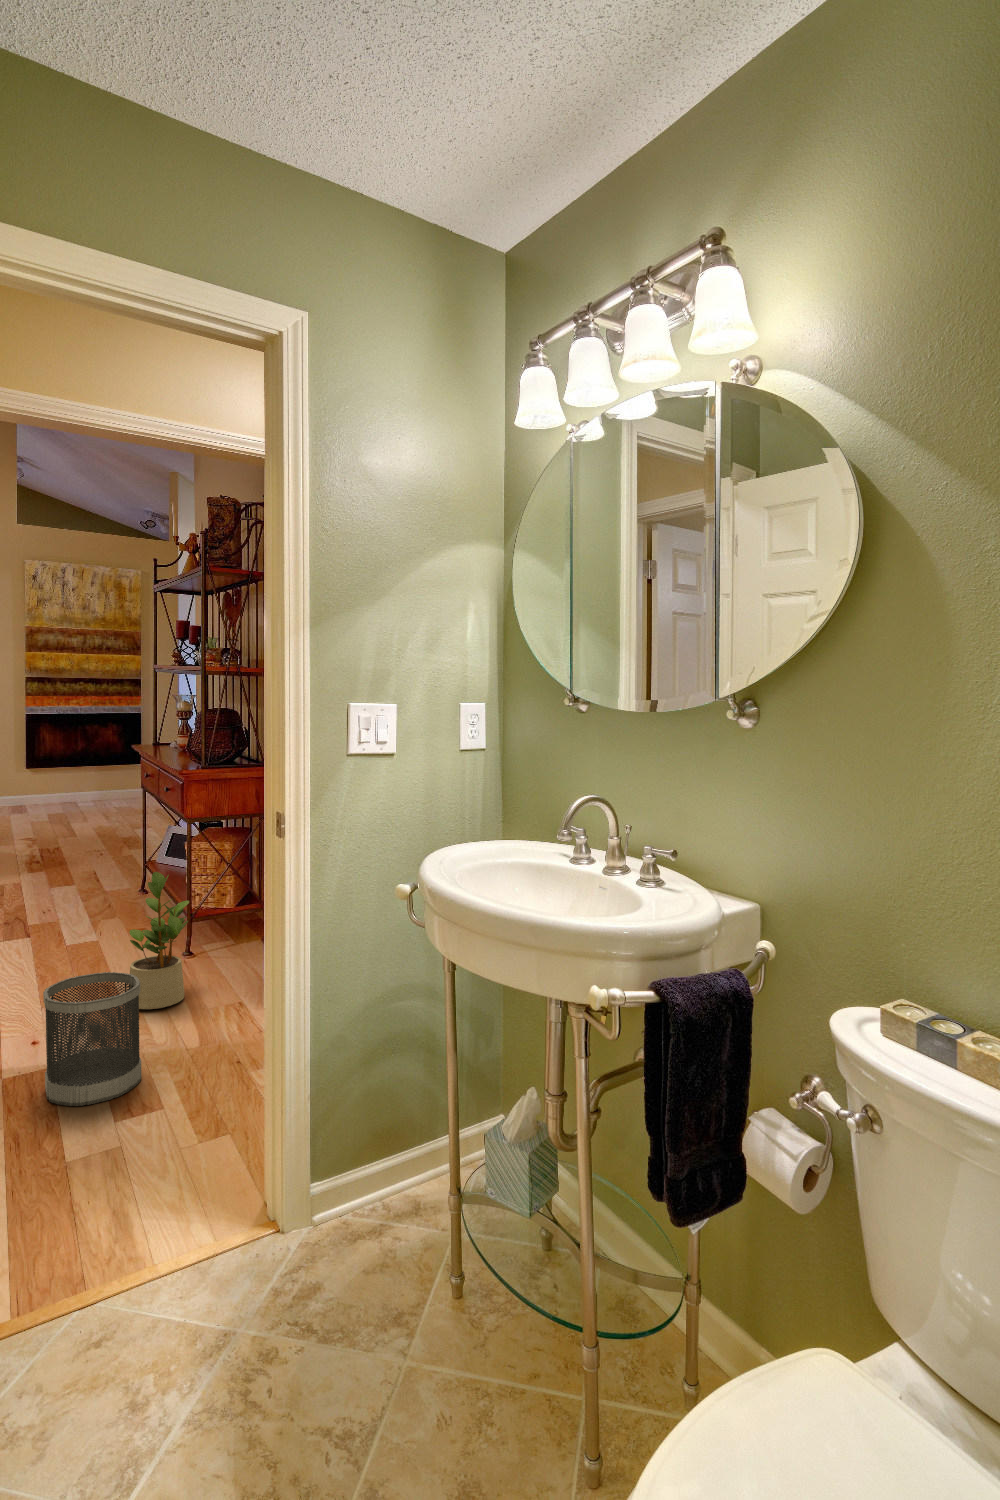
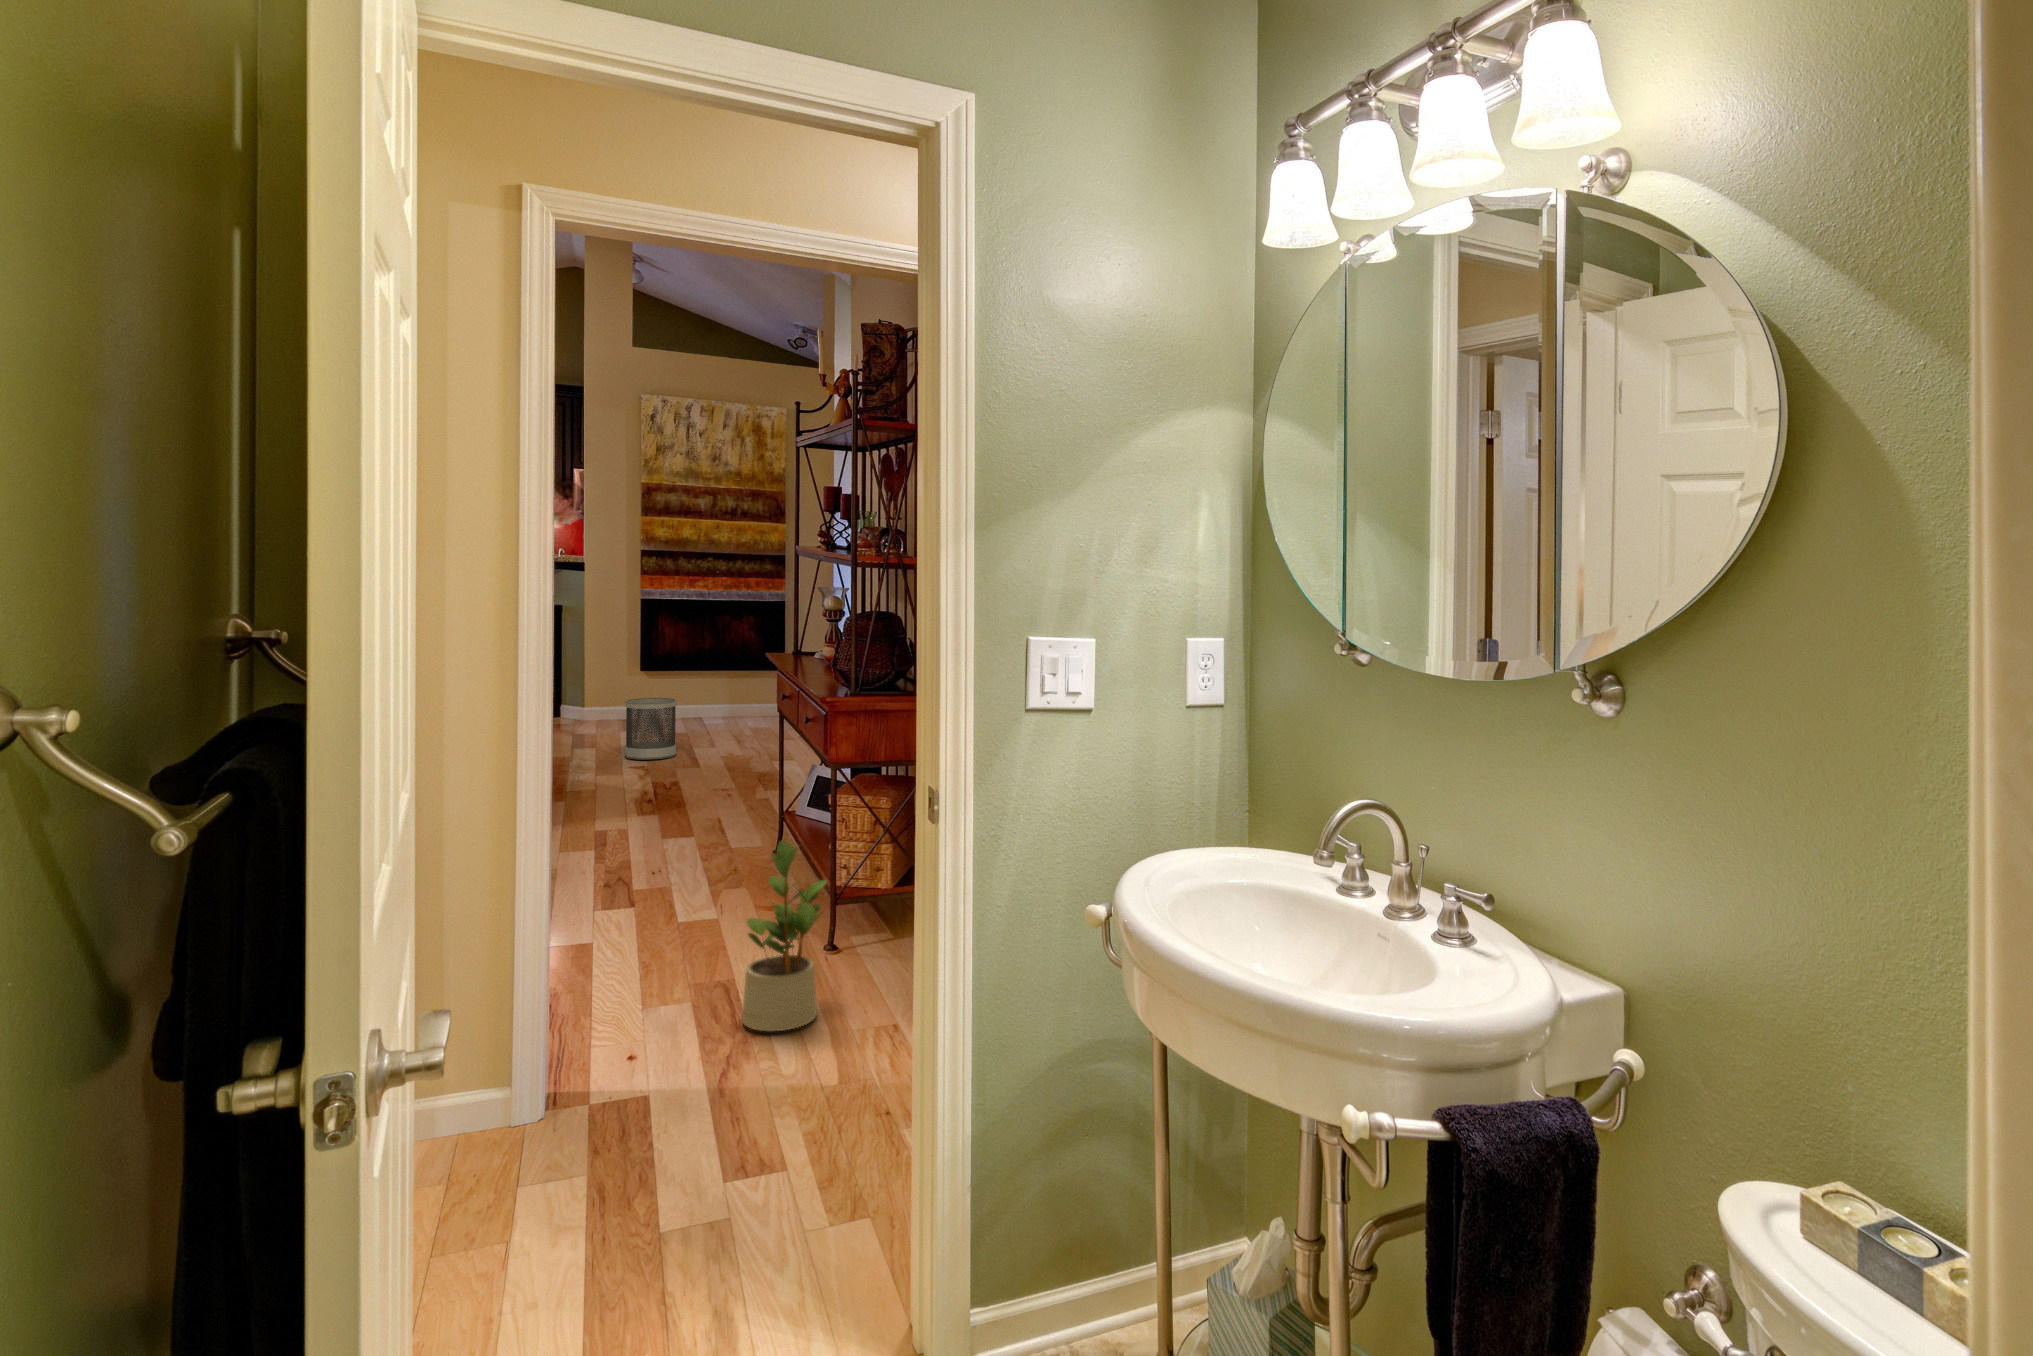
wastebasket: present [43,972,142,1106] -> present [625,698,677,760]

